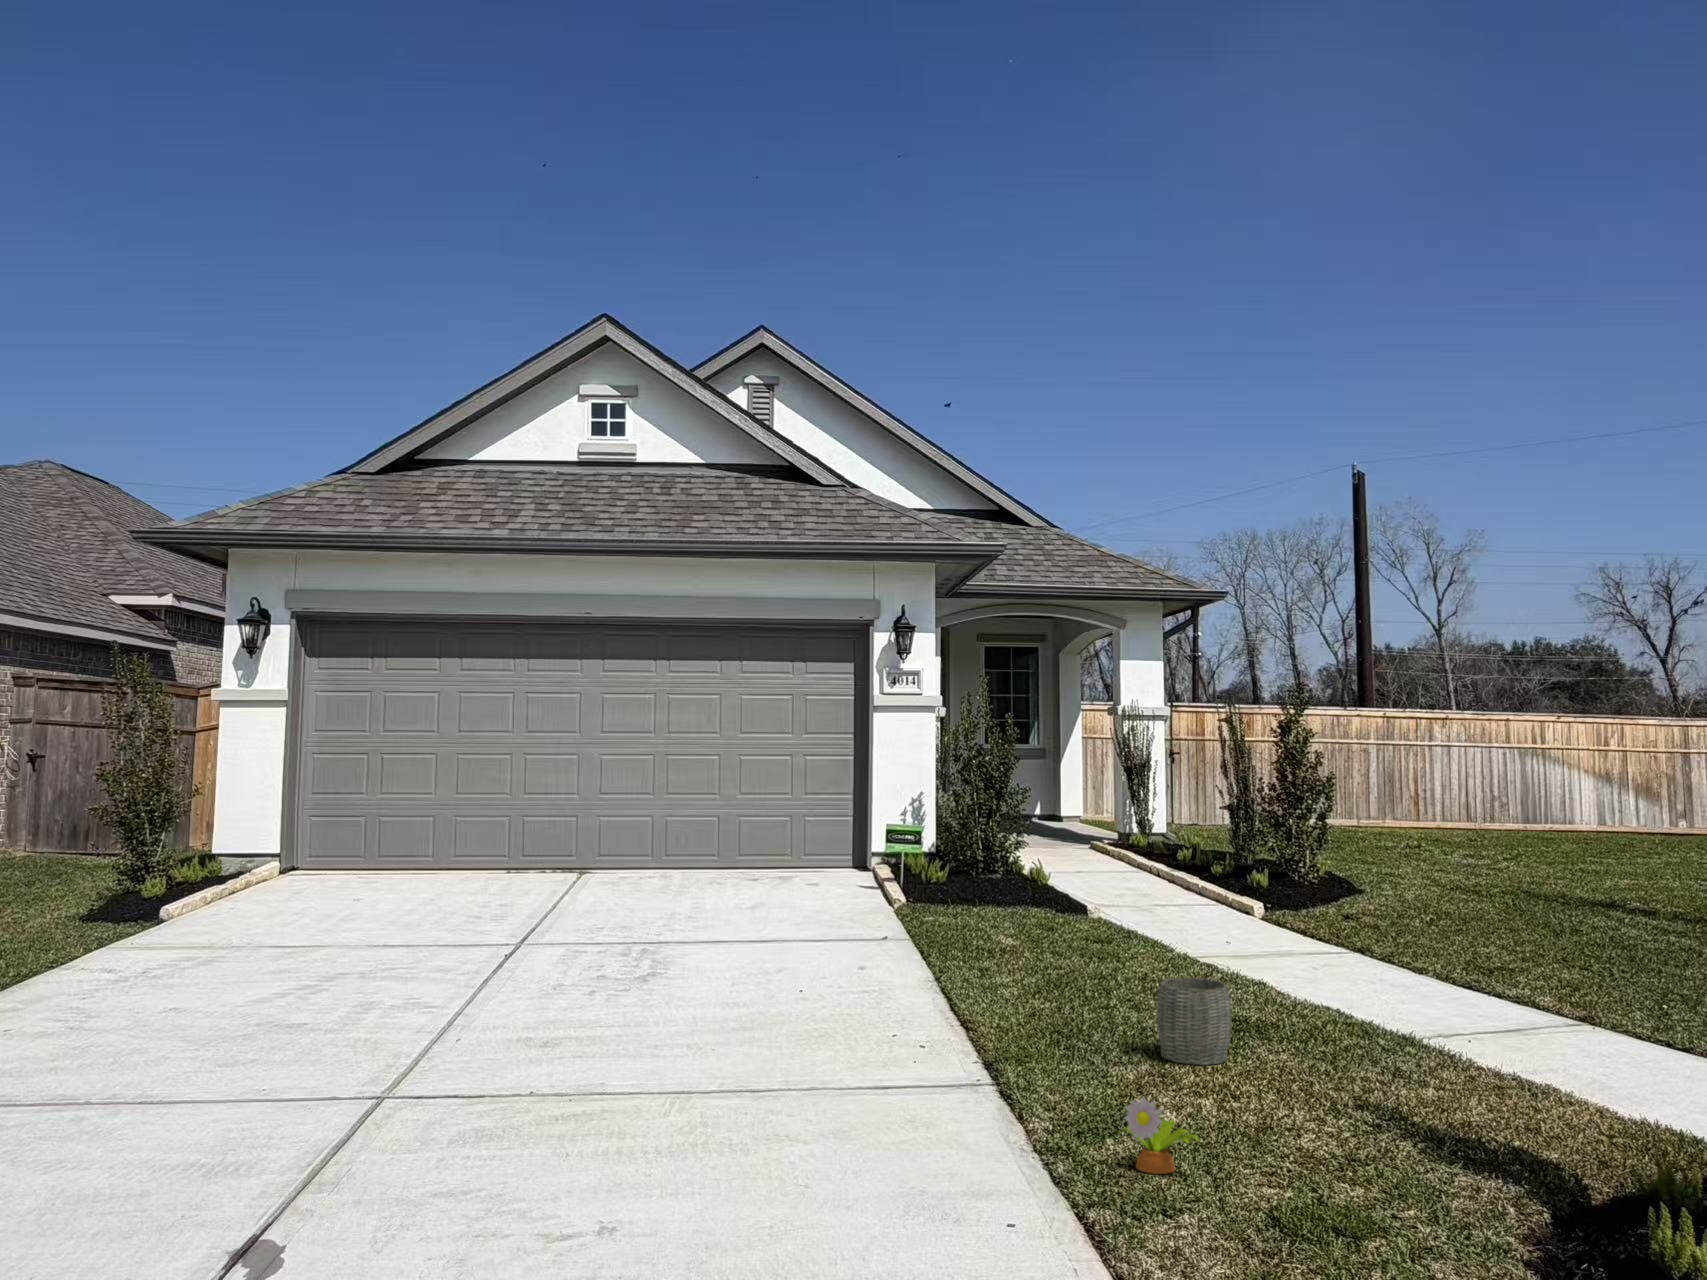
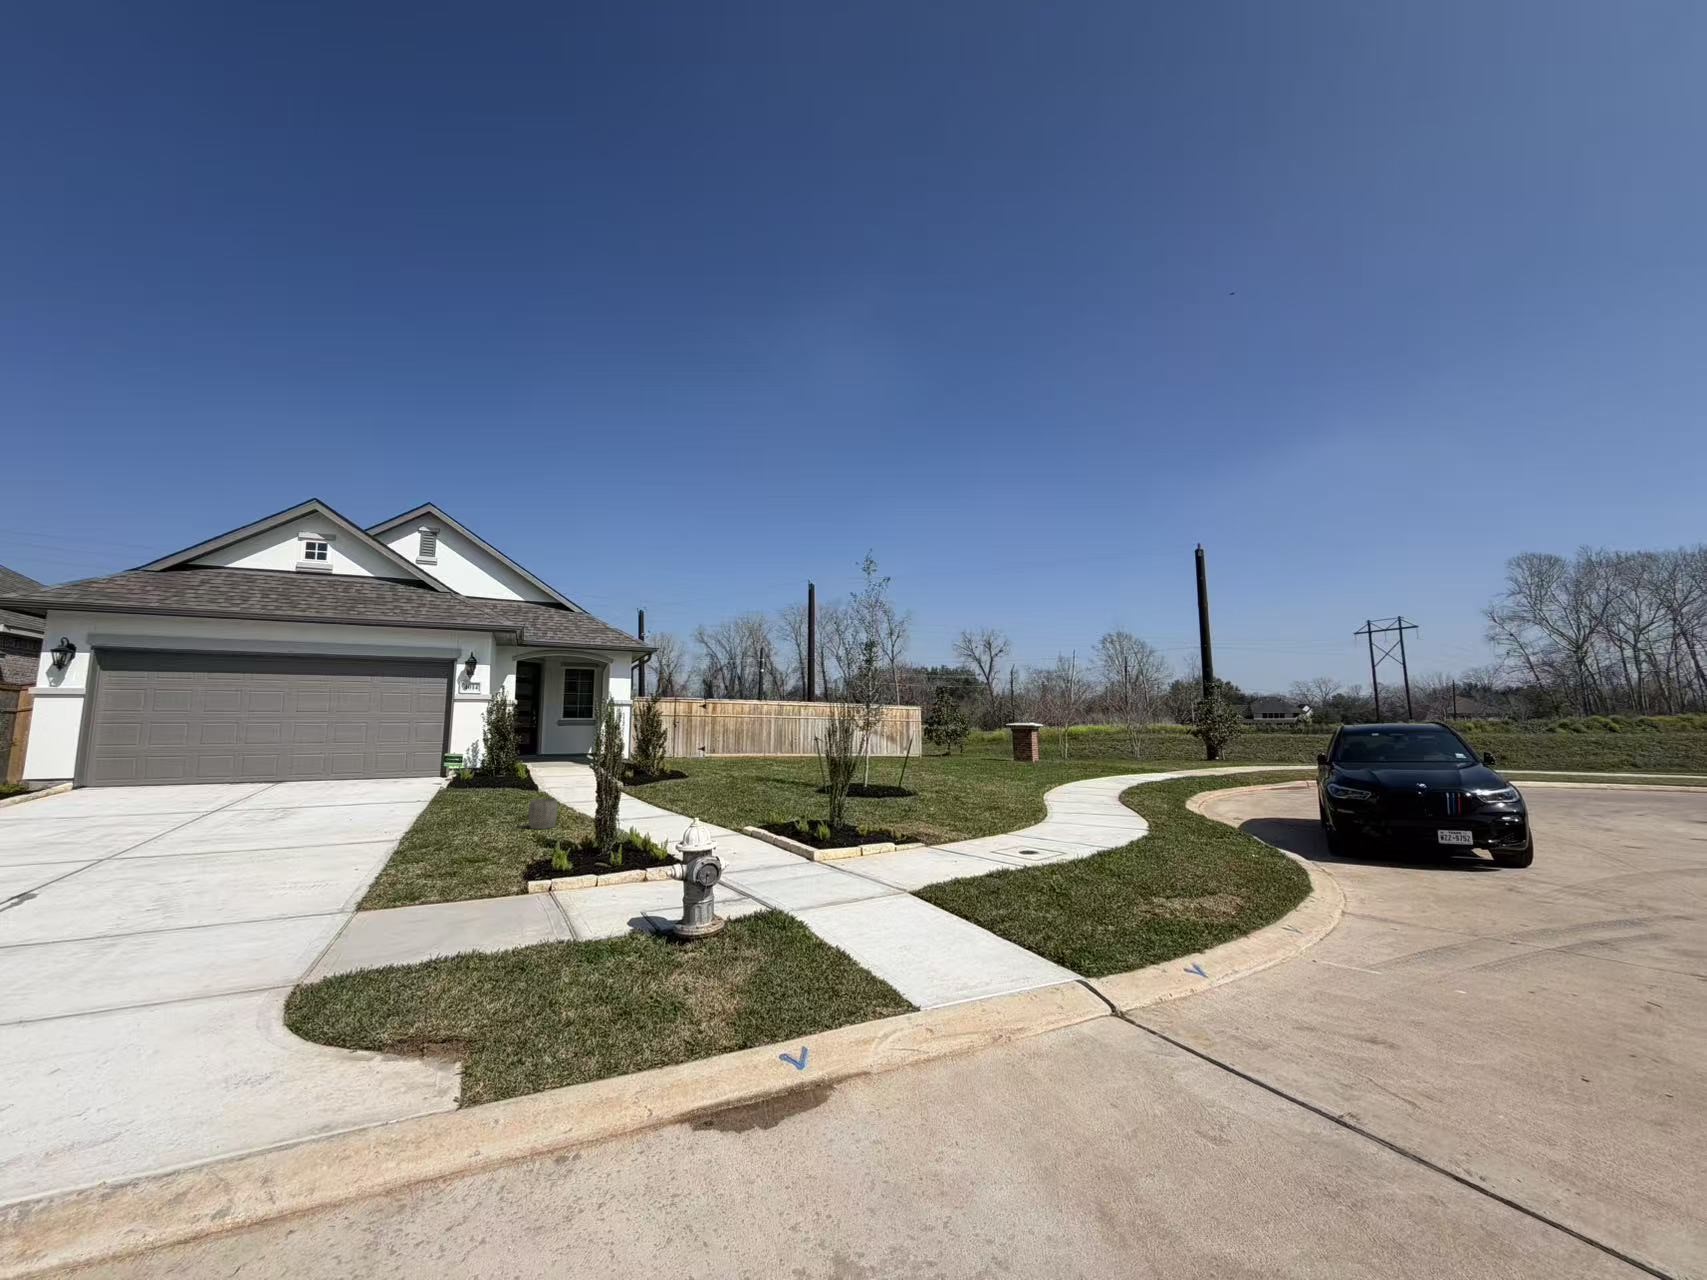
decorative plant: present [1118,1097,1199,1174] -> none [484,831,513,857]

